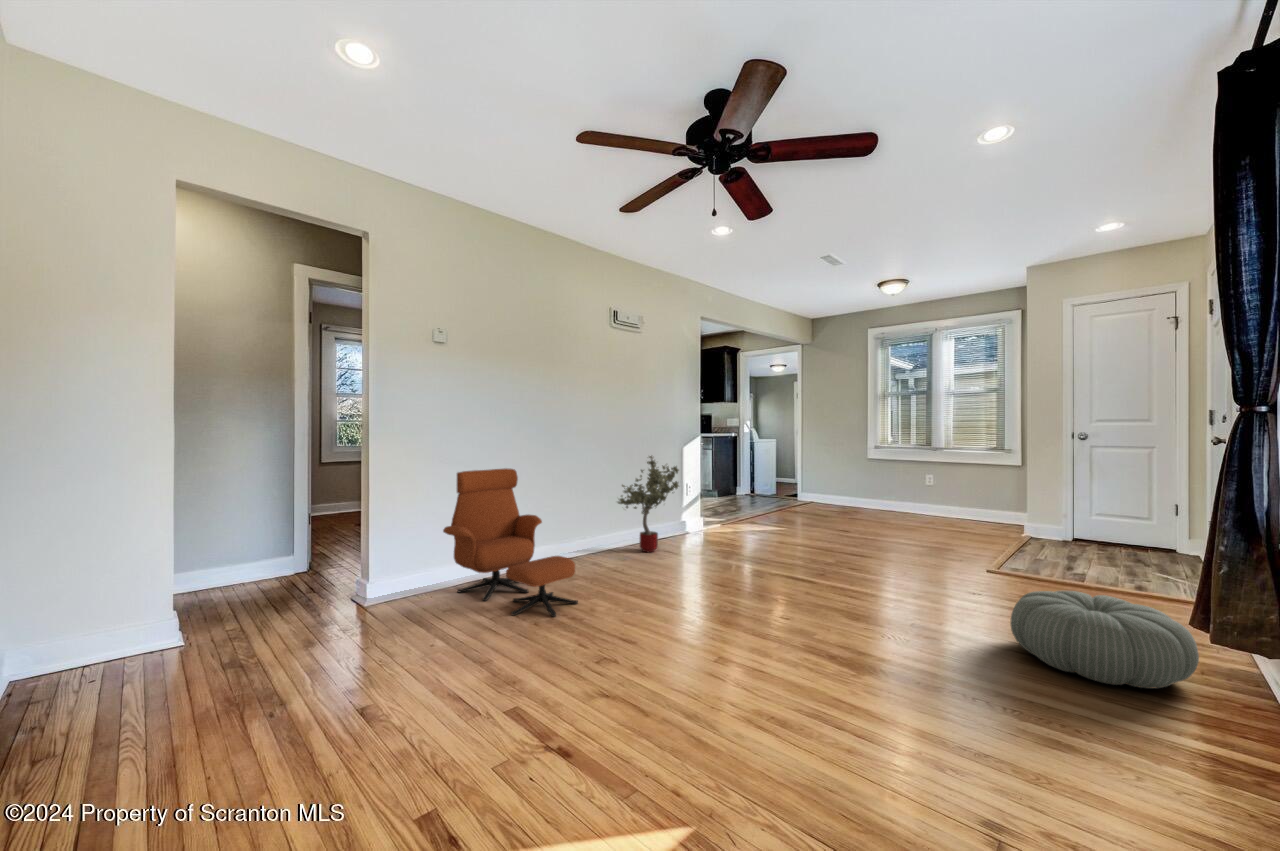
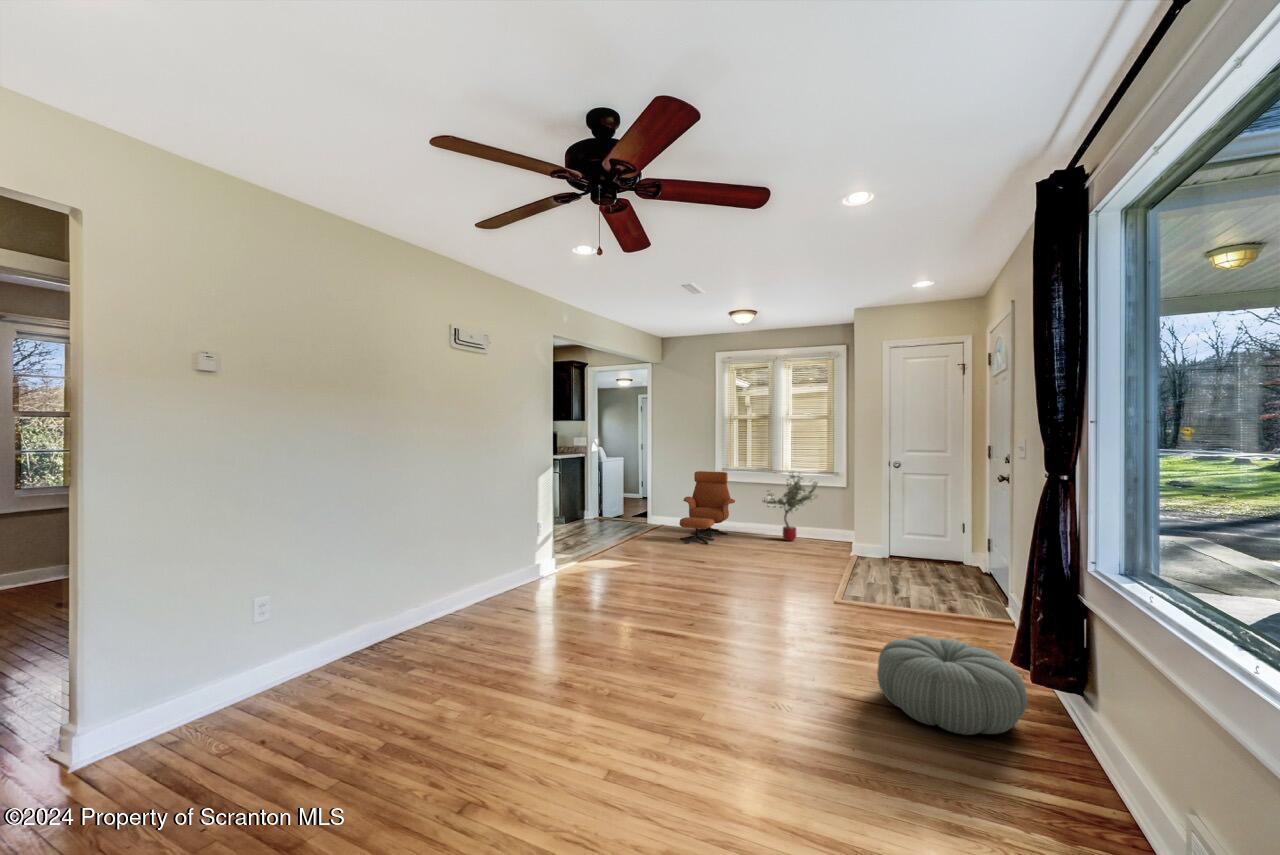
potted tree: present [618,456,679,552] -> present [763,472,818,541]
lounge chair: present [443,468,578,617] -> present [680,471,735,544]

